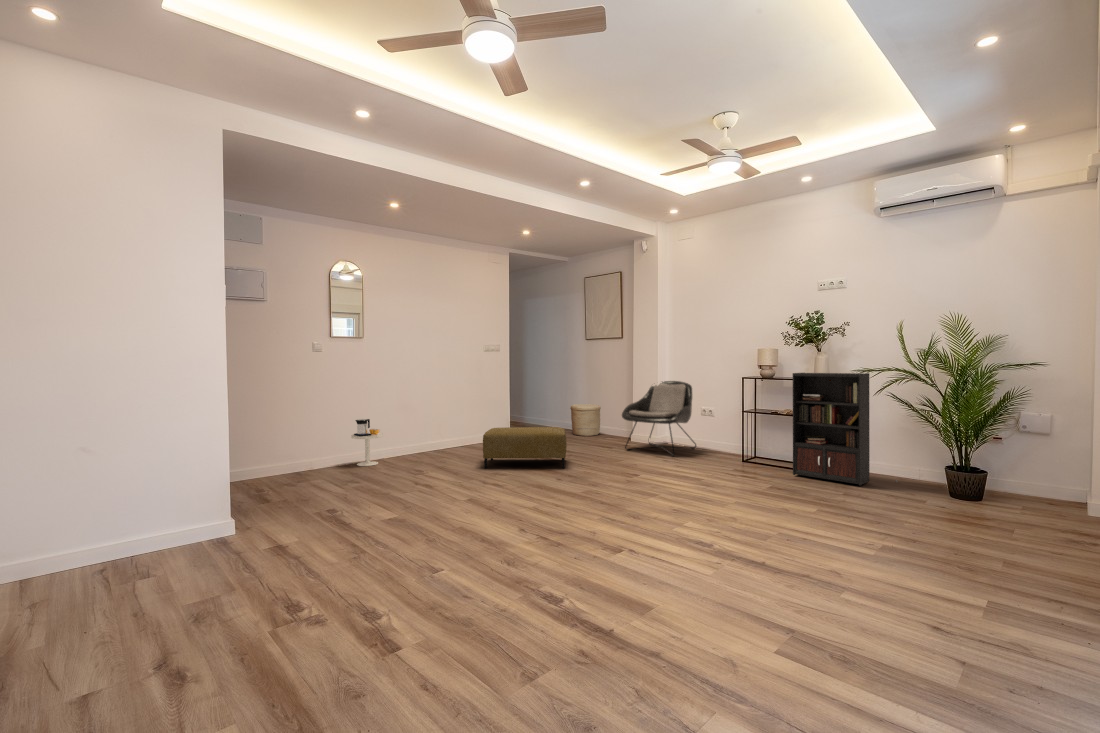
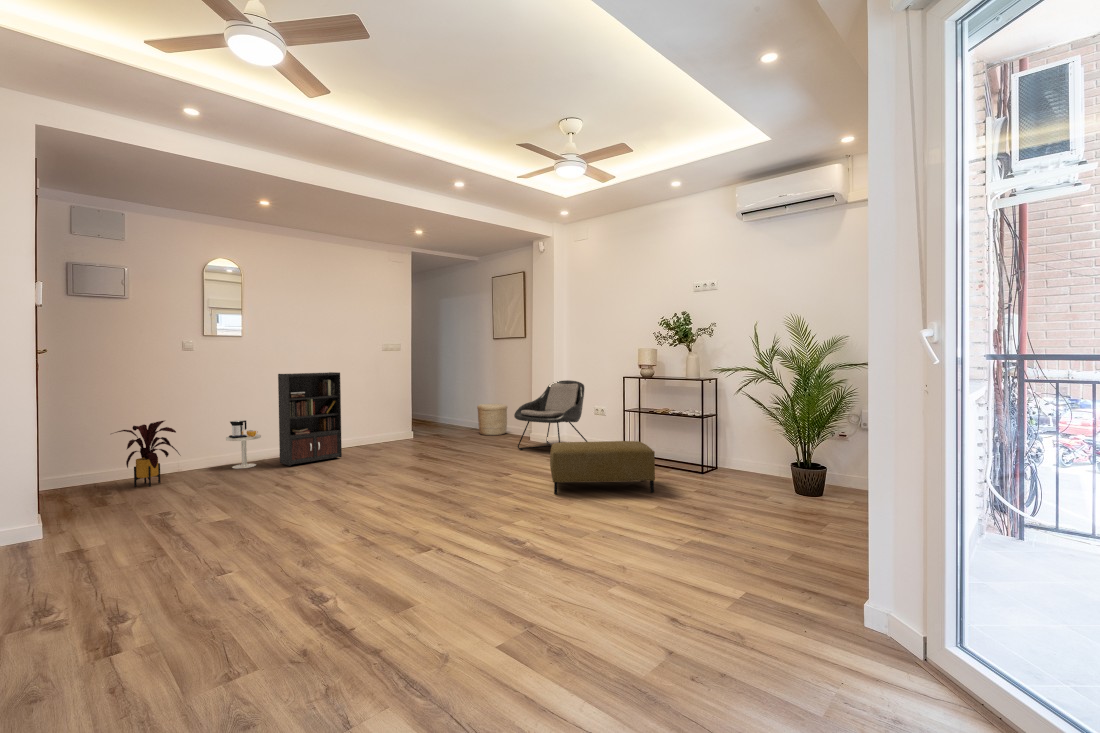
bookcase: present [793,373,898,485] -> present [278,372,342,466]
house plant: none [258,418,320,483] -> present [115,421,180,487]
ottoman: present [483,427,567,468] -> present [550,441,655,494]

